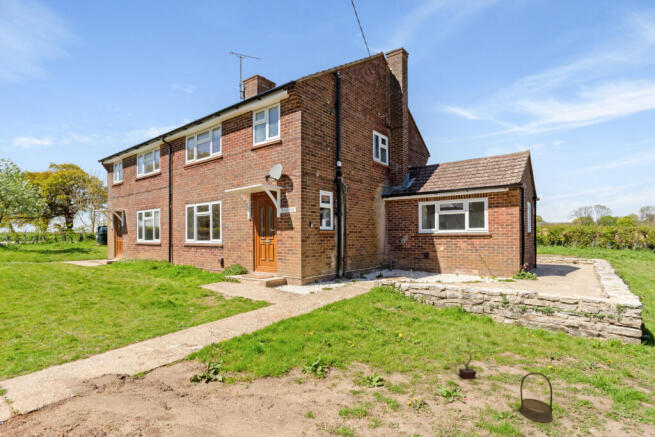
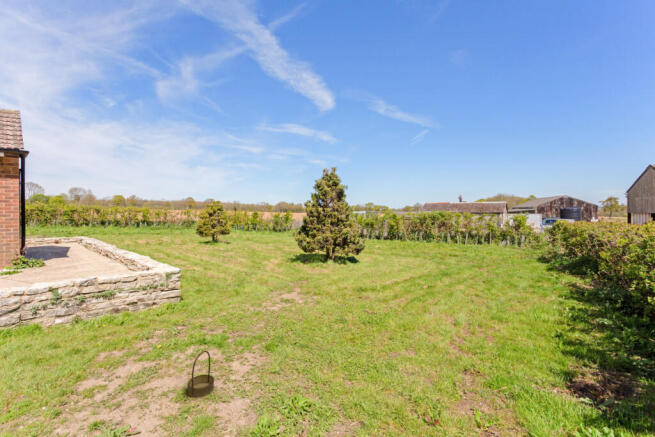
potted plant: present [456,339,490,379] -> none [92,354,129,407]

